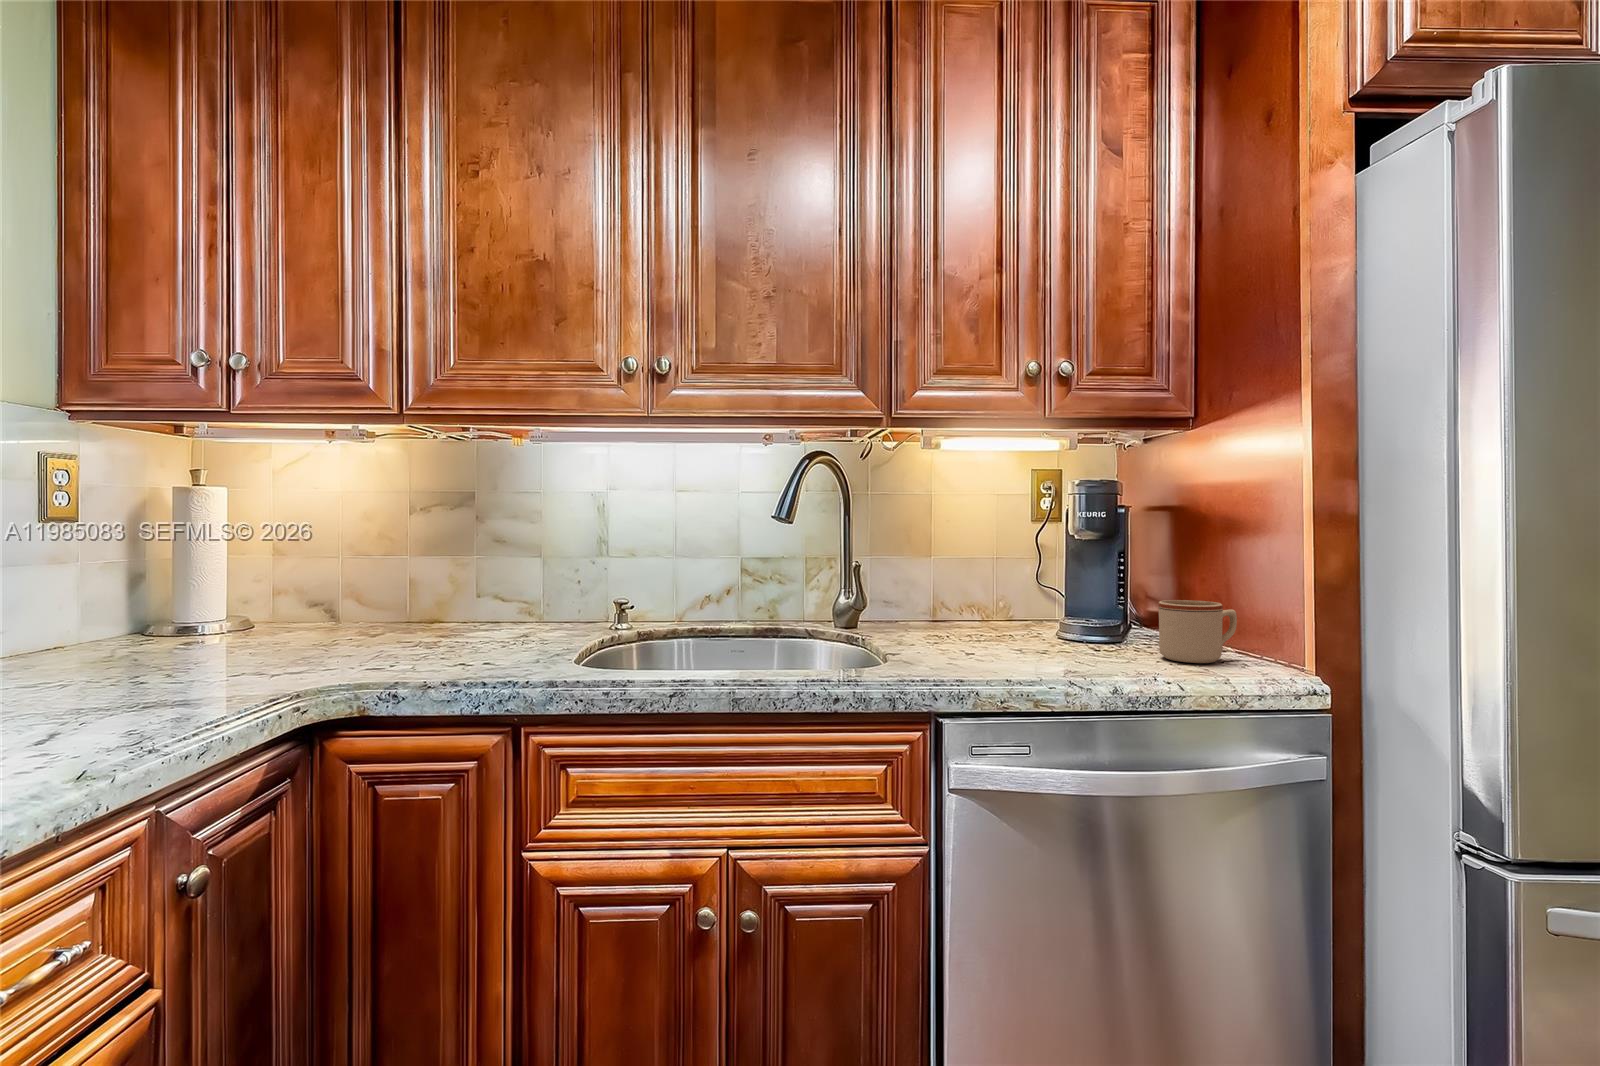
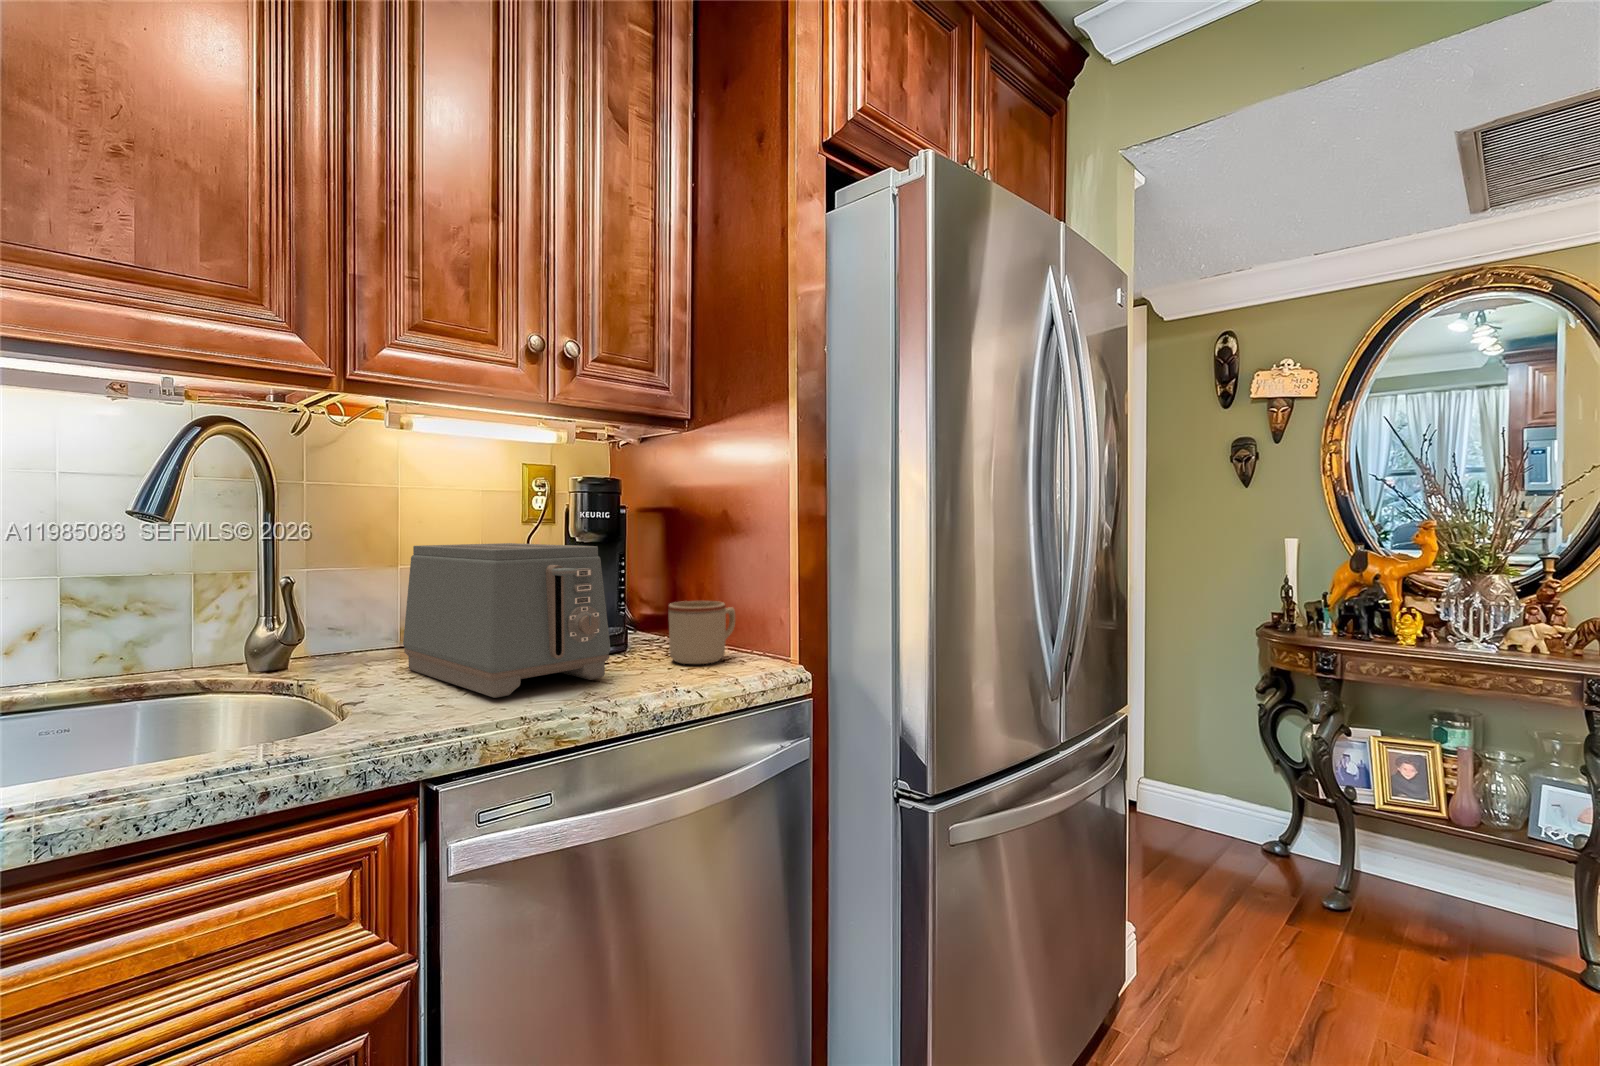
toaster: none [931,540,1094,664] -> present [403,543,611,698]

